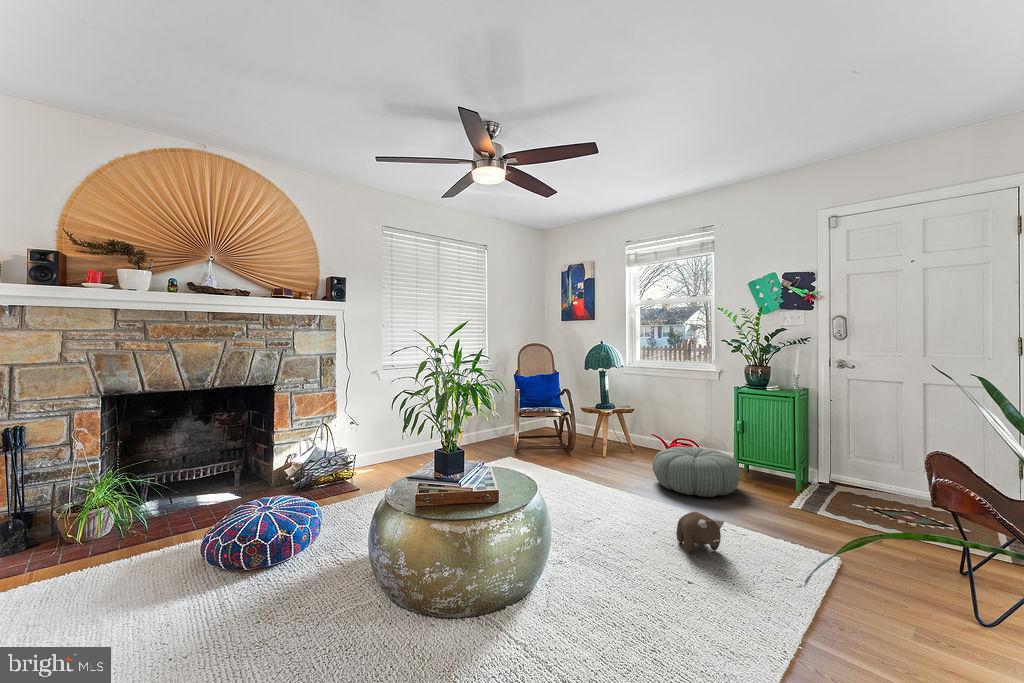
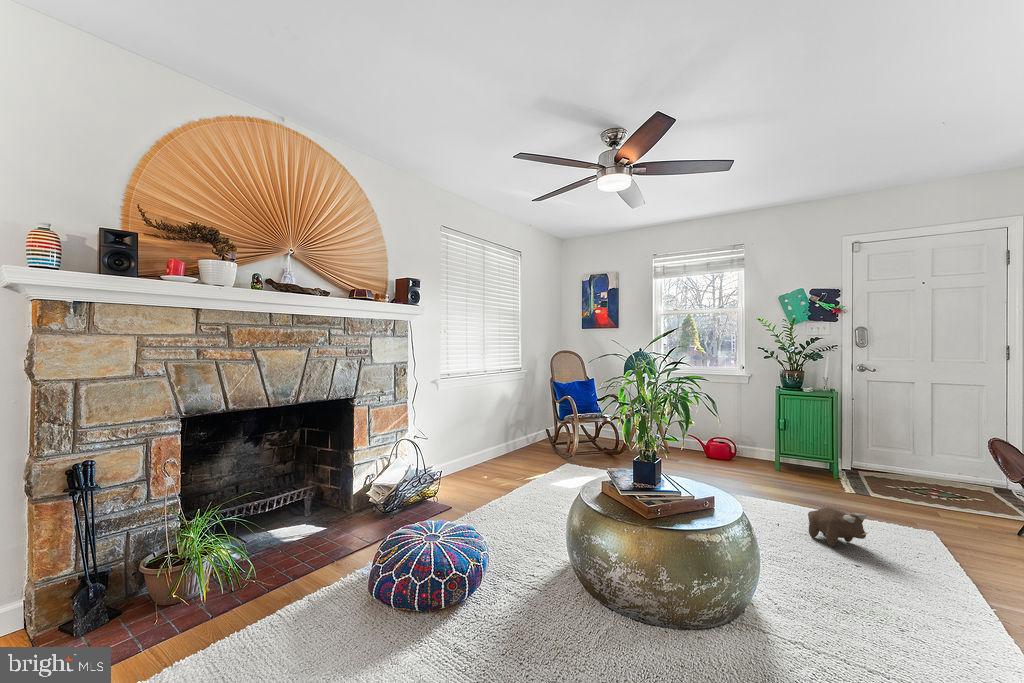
pouf: present [653,447,740,497] -> none [719,445,806,491]

